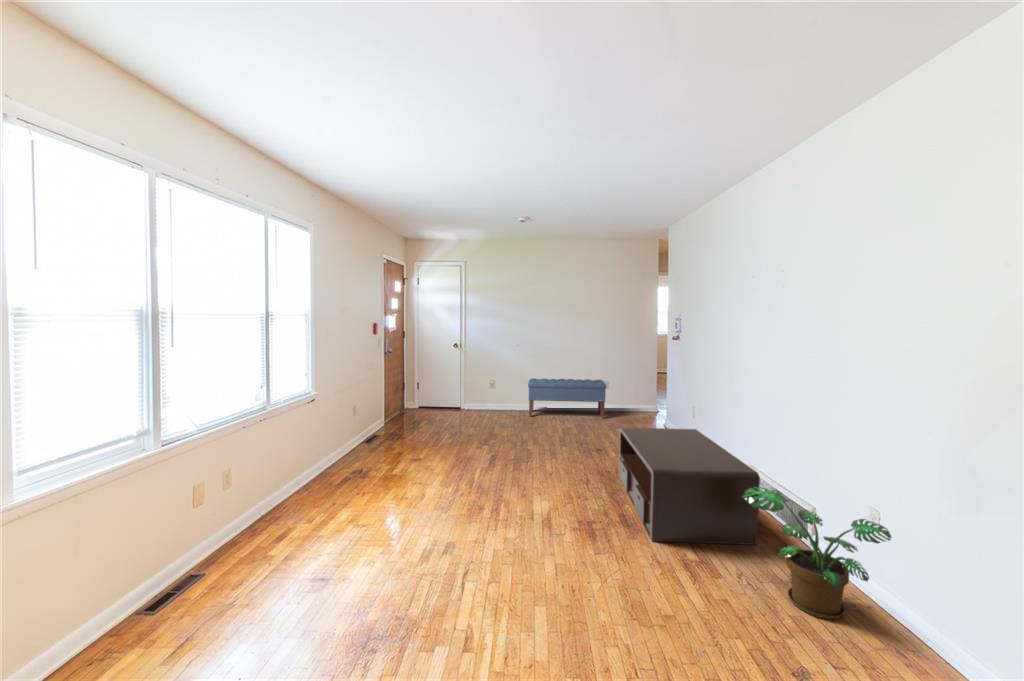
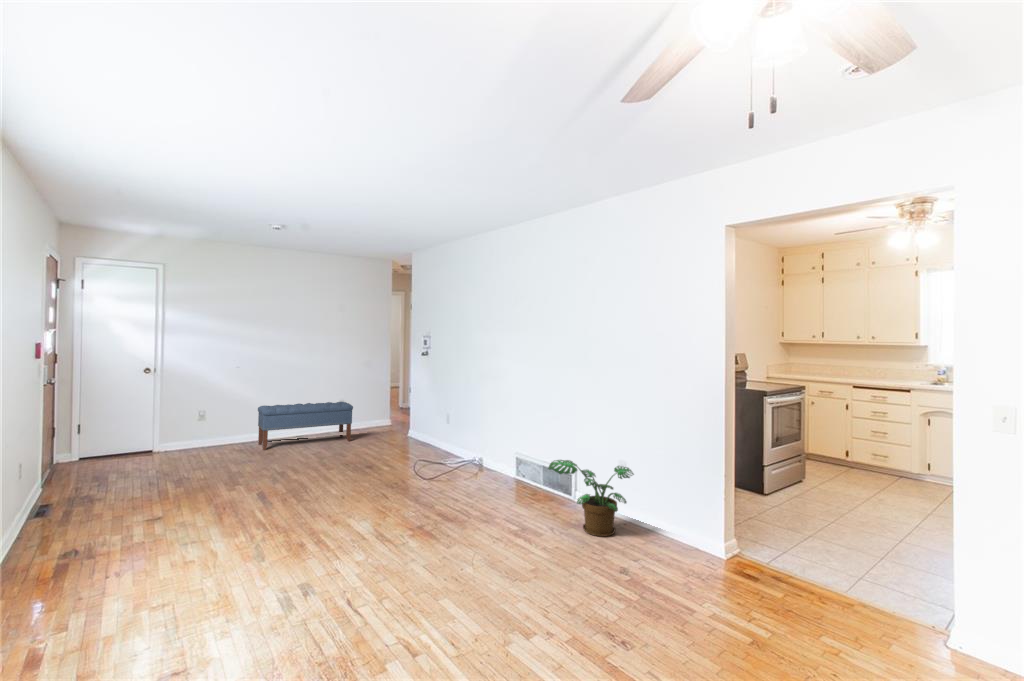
coffee table: present [619,428,760,545] -> none [411,432,546,526]

